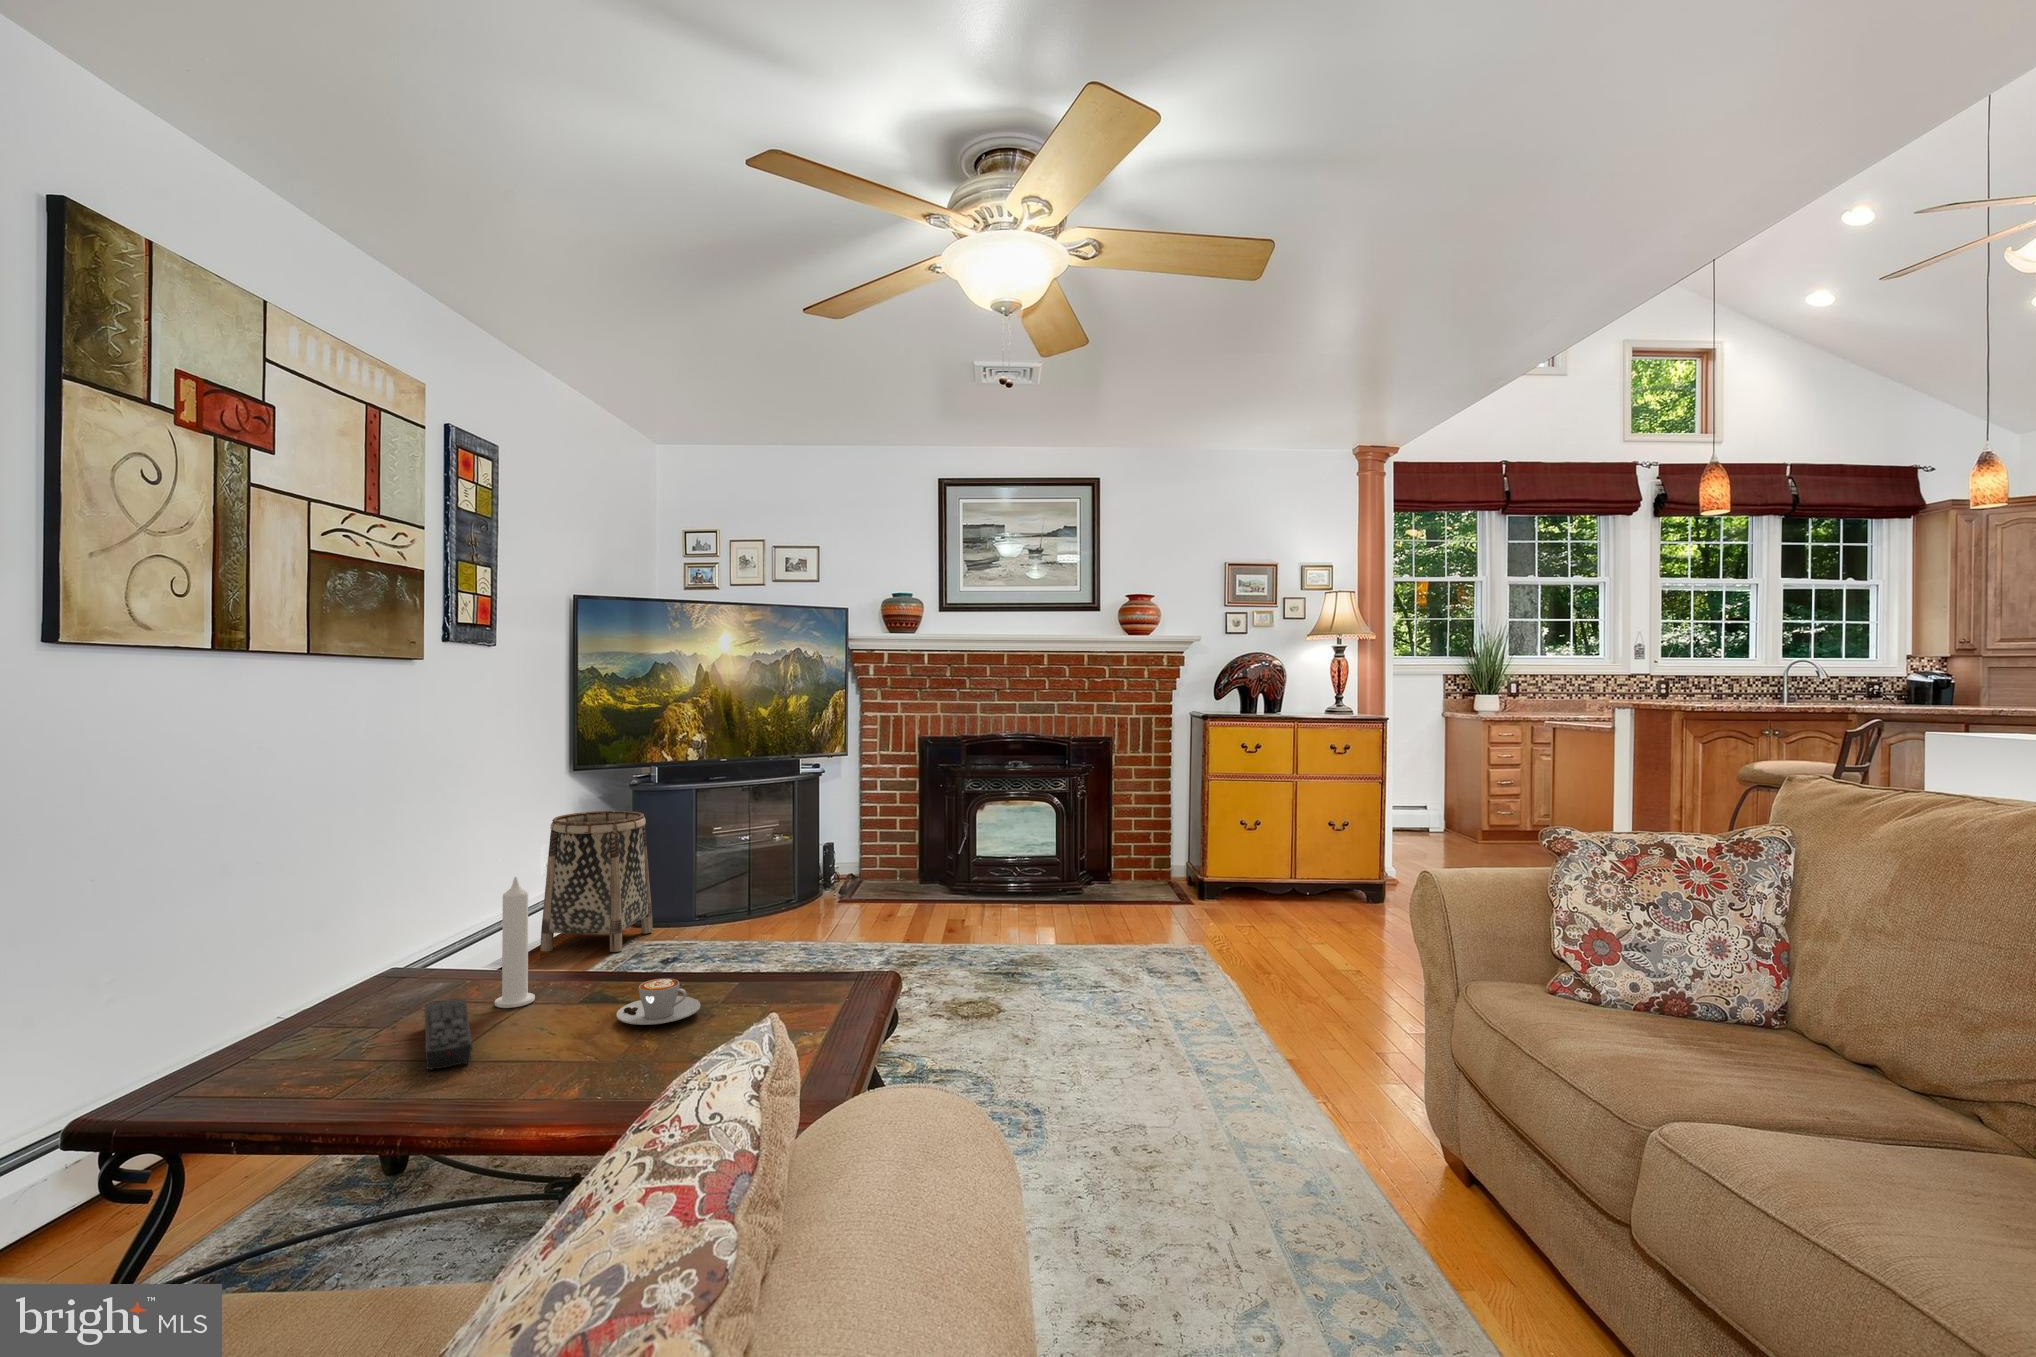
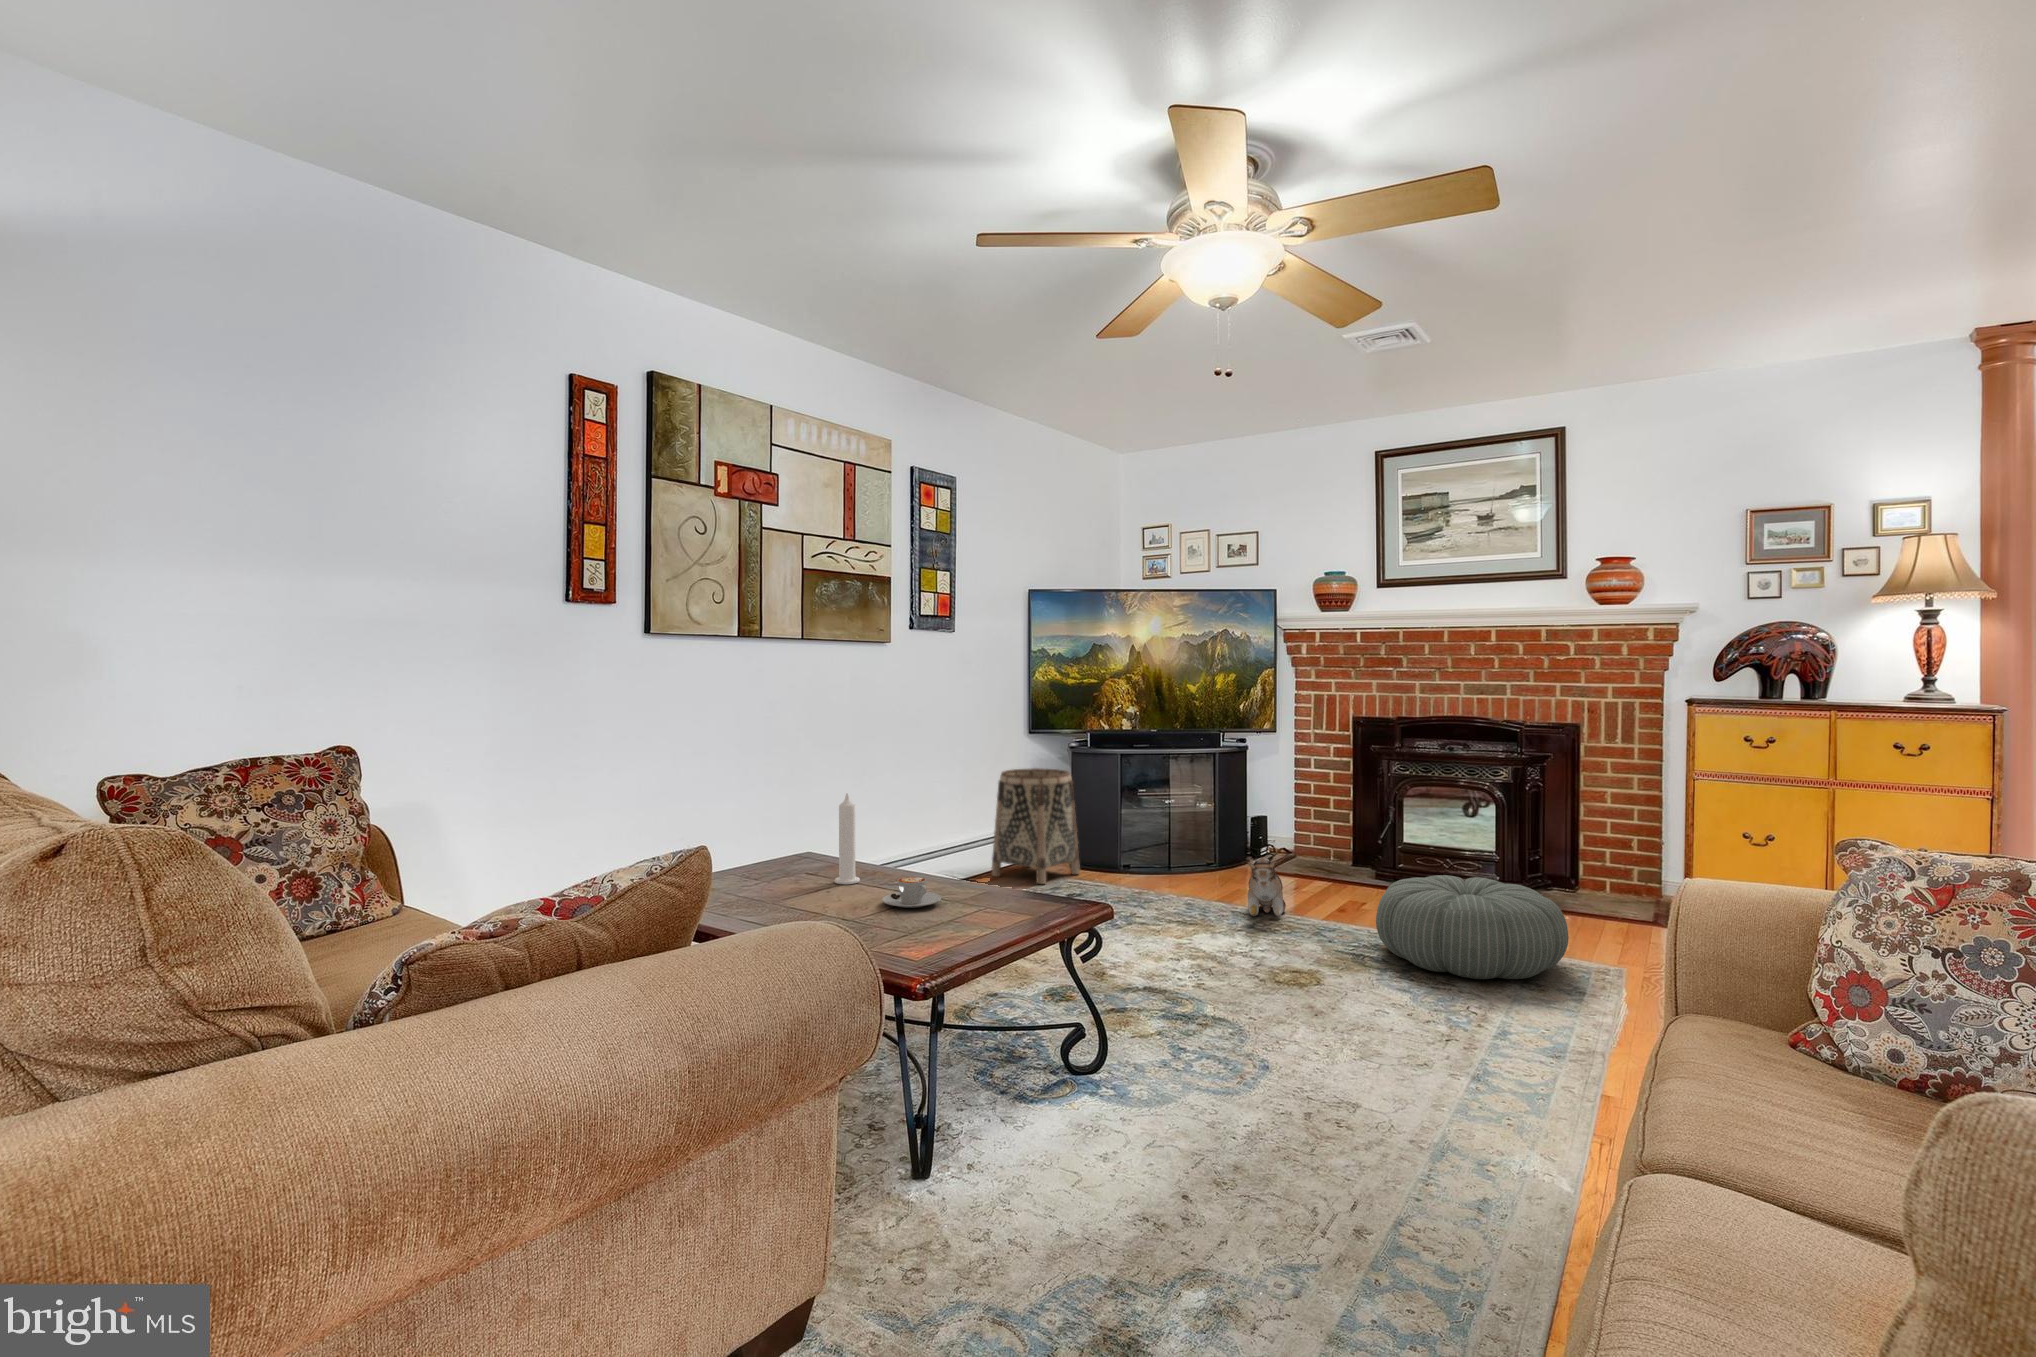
pouf: none [1013,881,1169,975] -> present [1376,875,1569,979]
plush toy: none [867,887,908,949] -> present [1248,857,1286,916]
remote control: present [425,999,472,1070] -> none [756,871,811,907]

